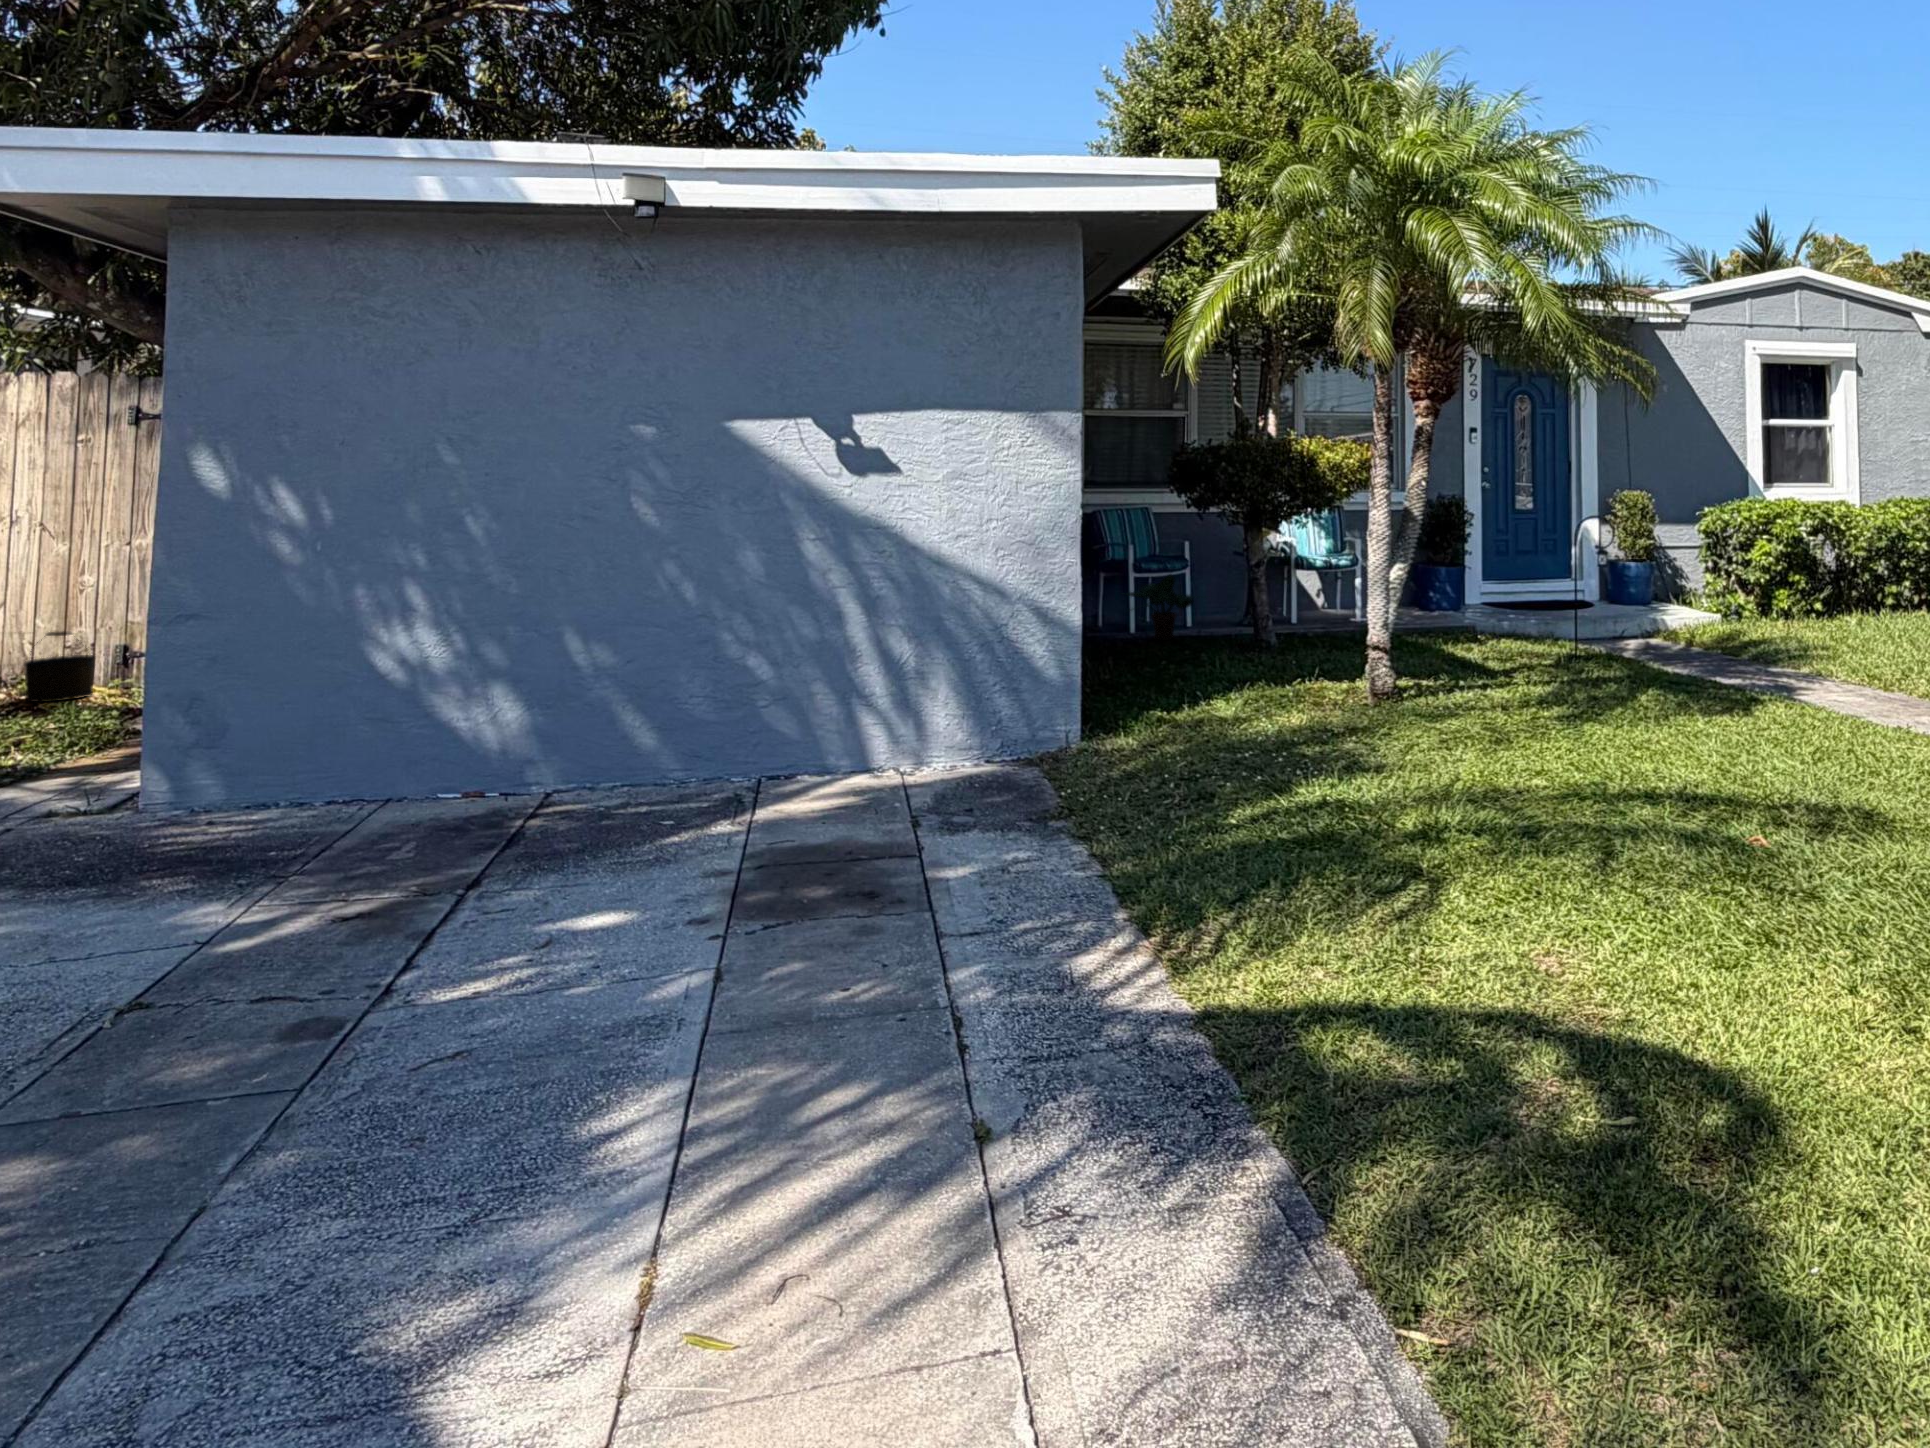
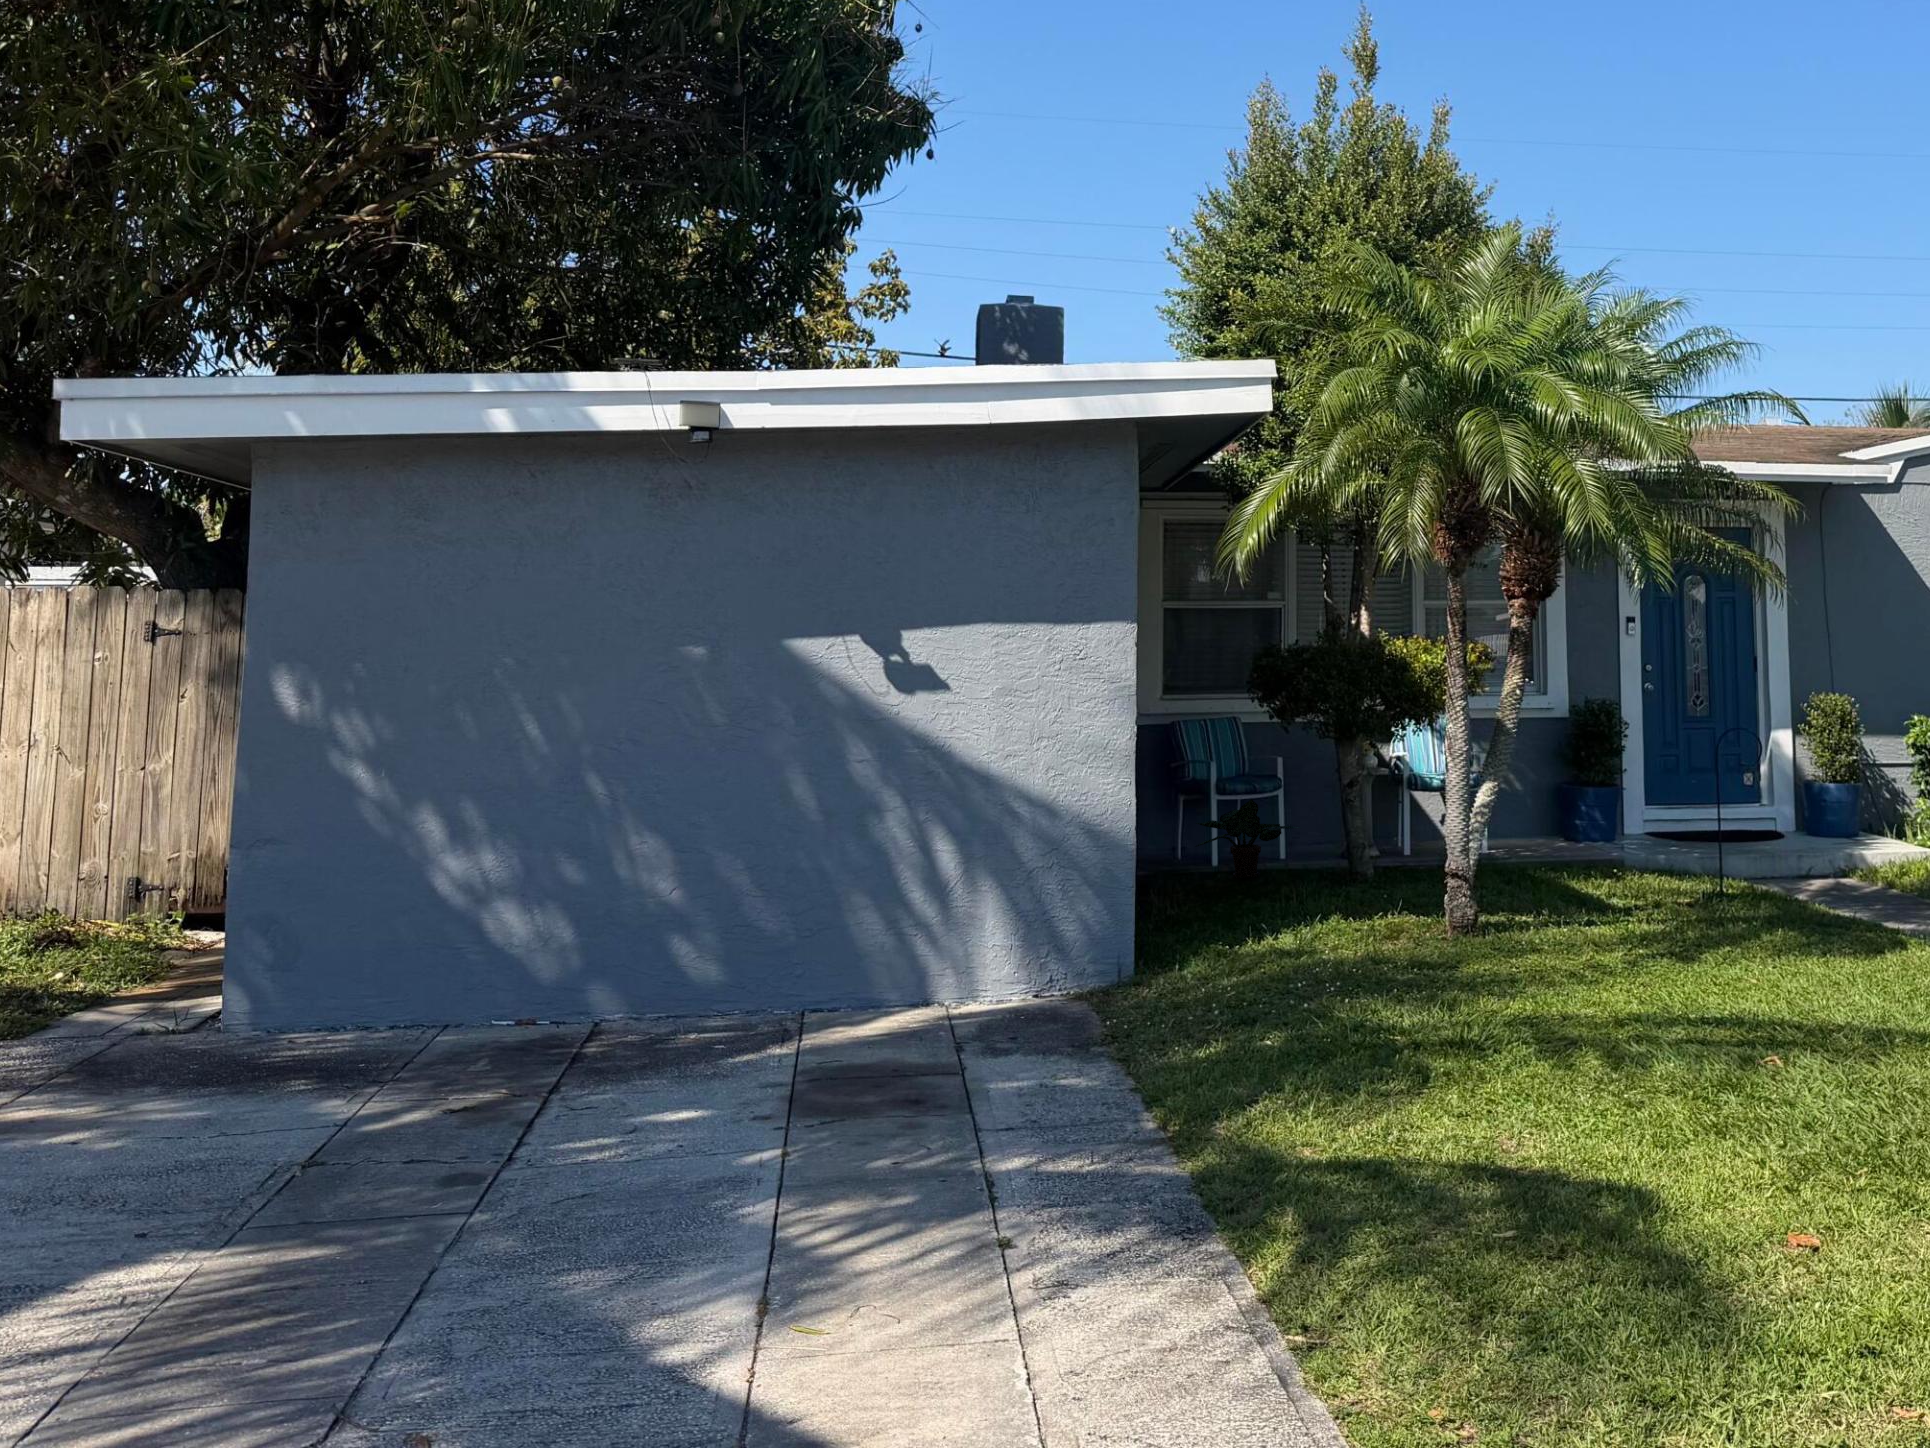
bucket: present [24,631,95,702] -> none [37,863,106,938]

